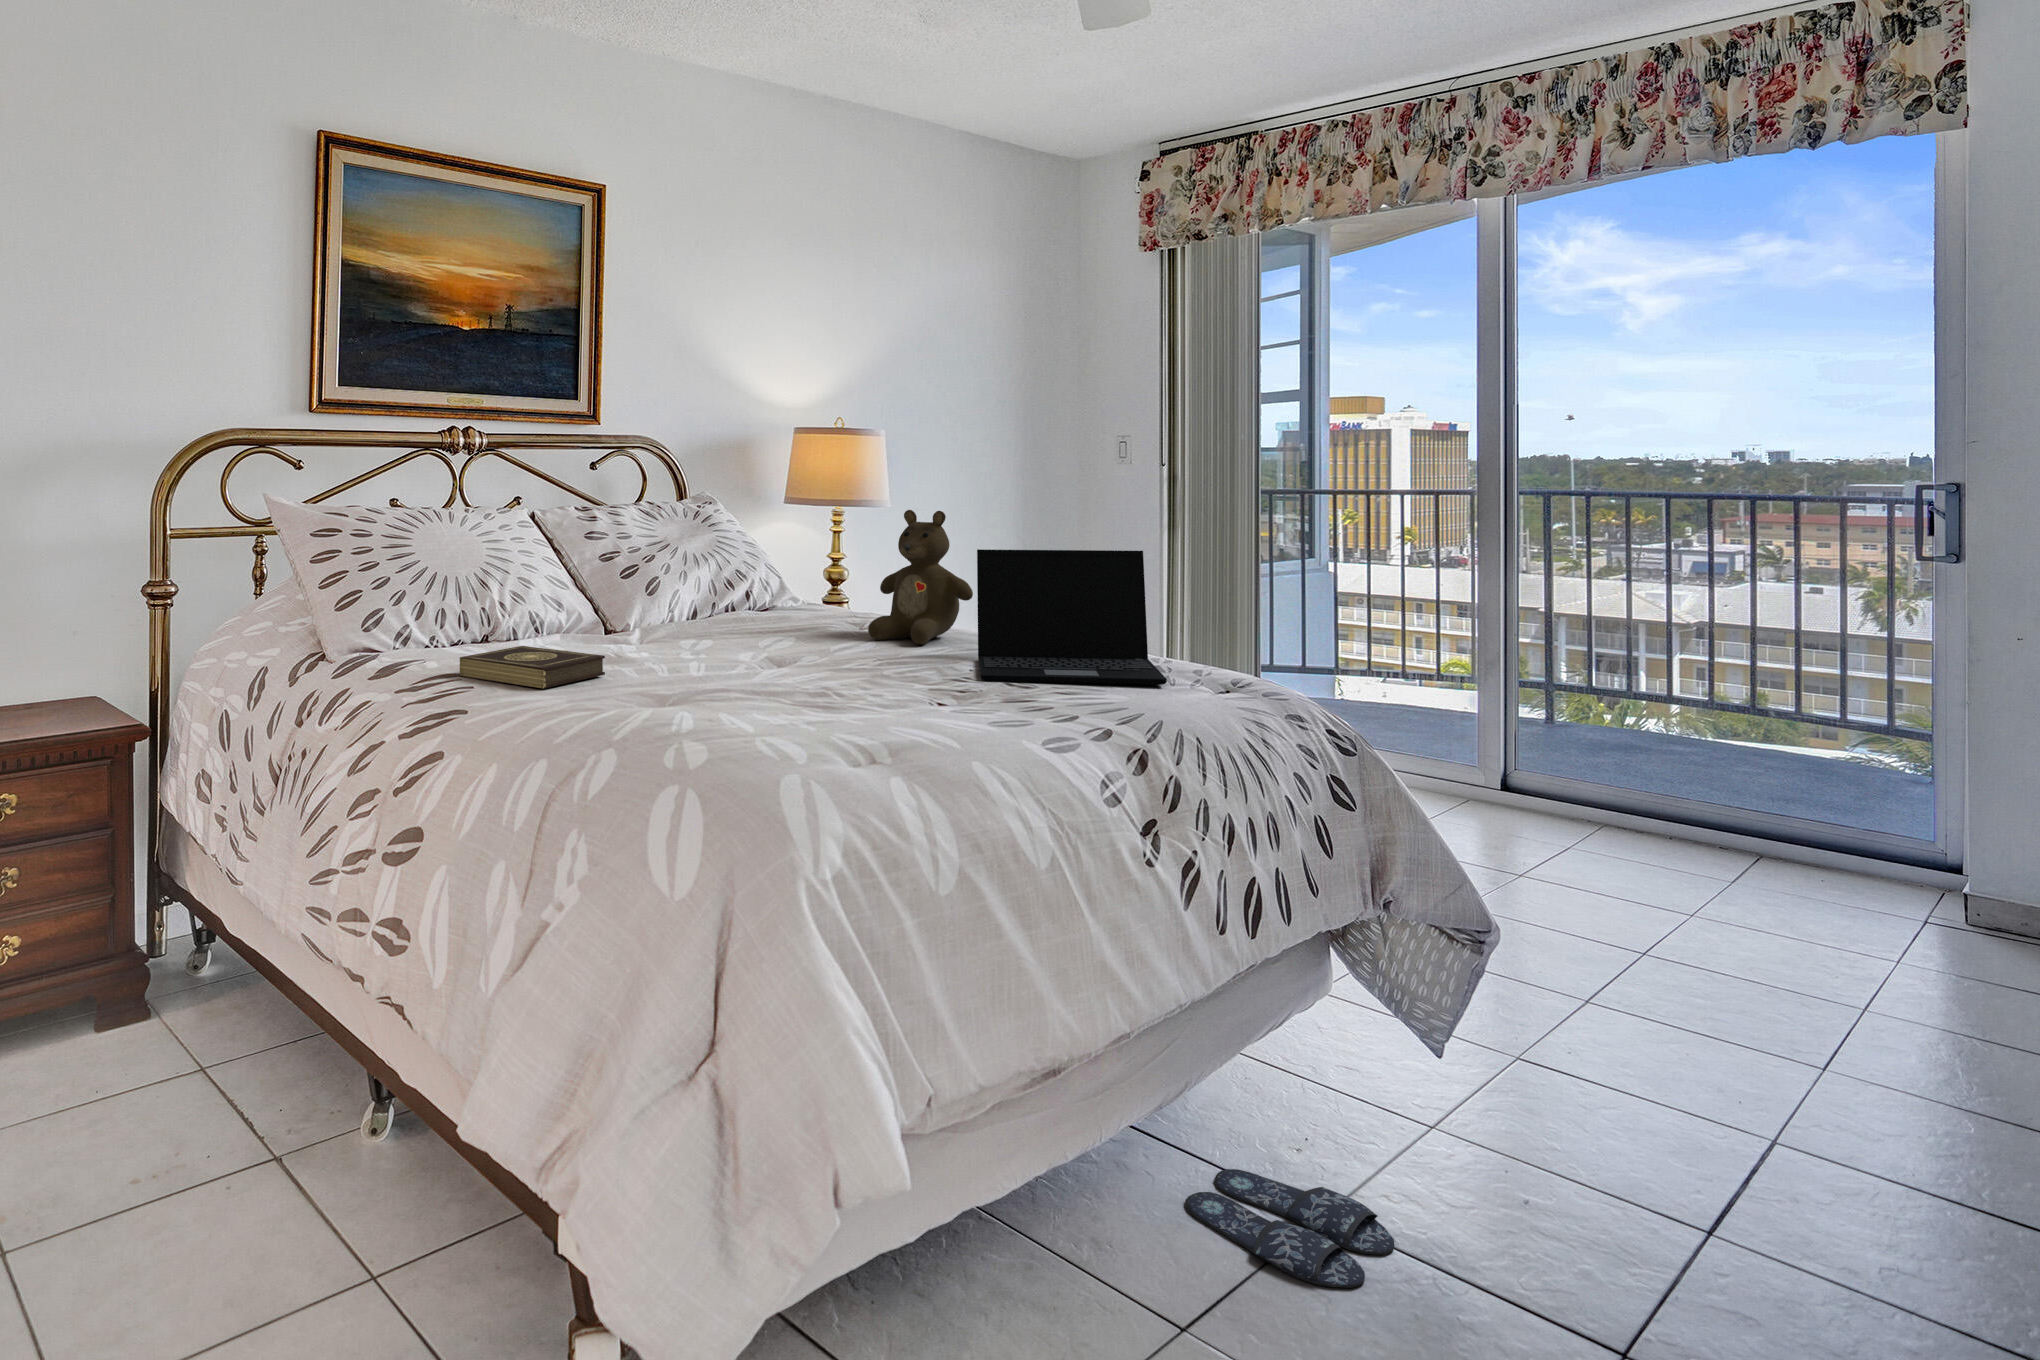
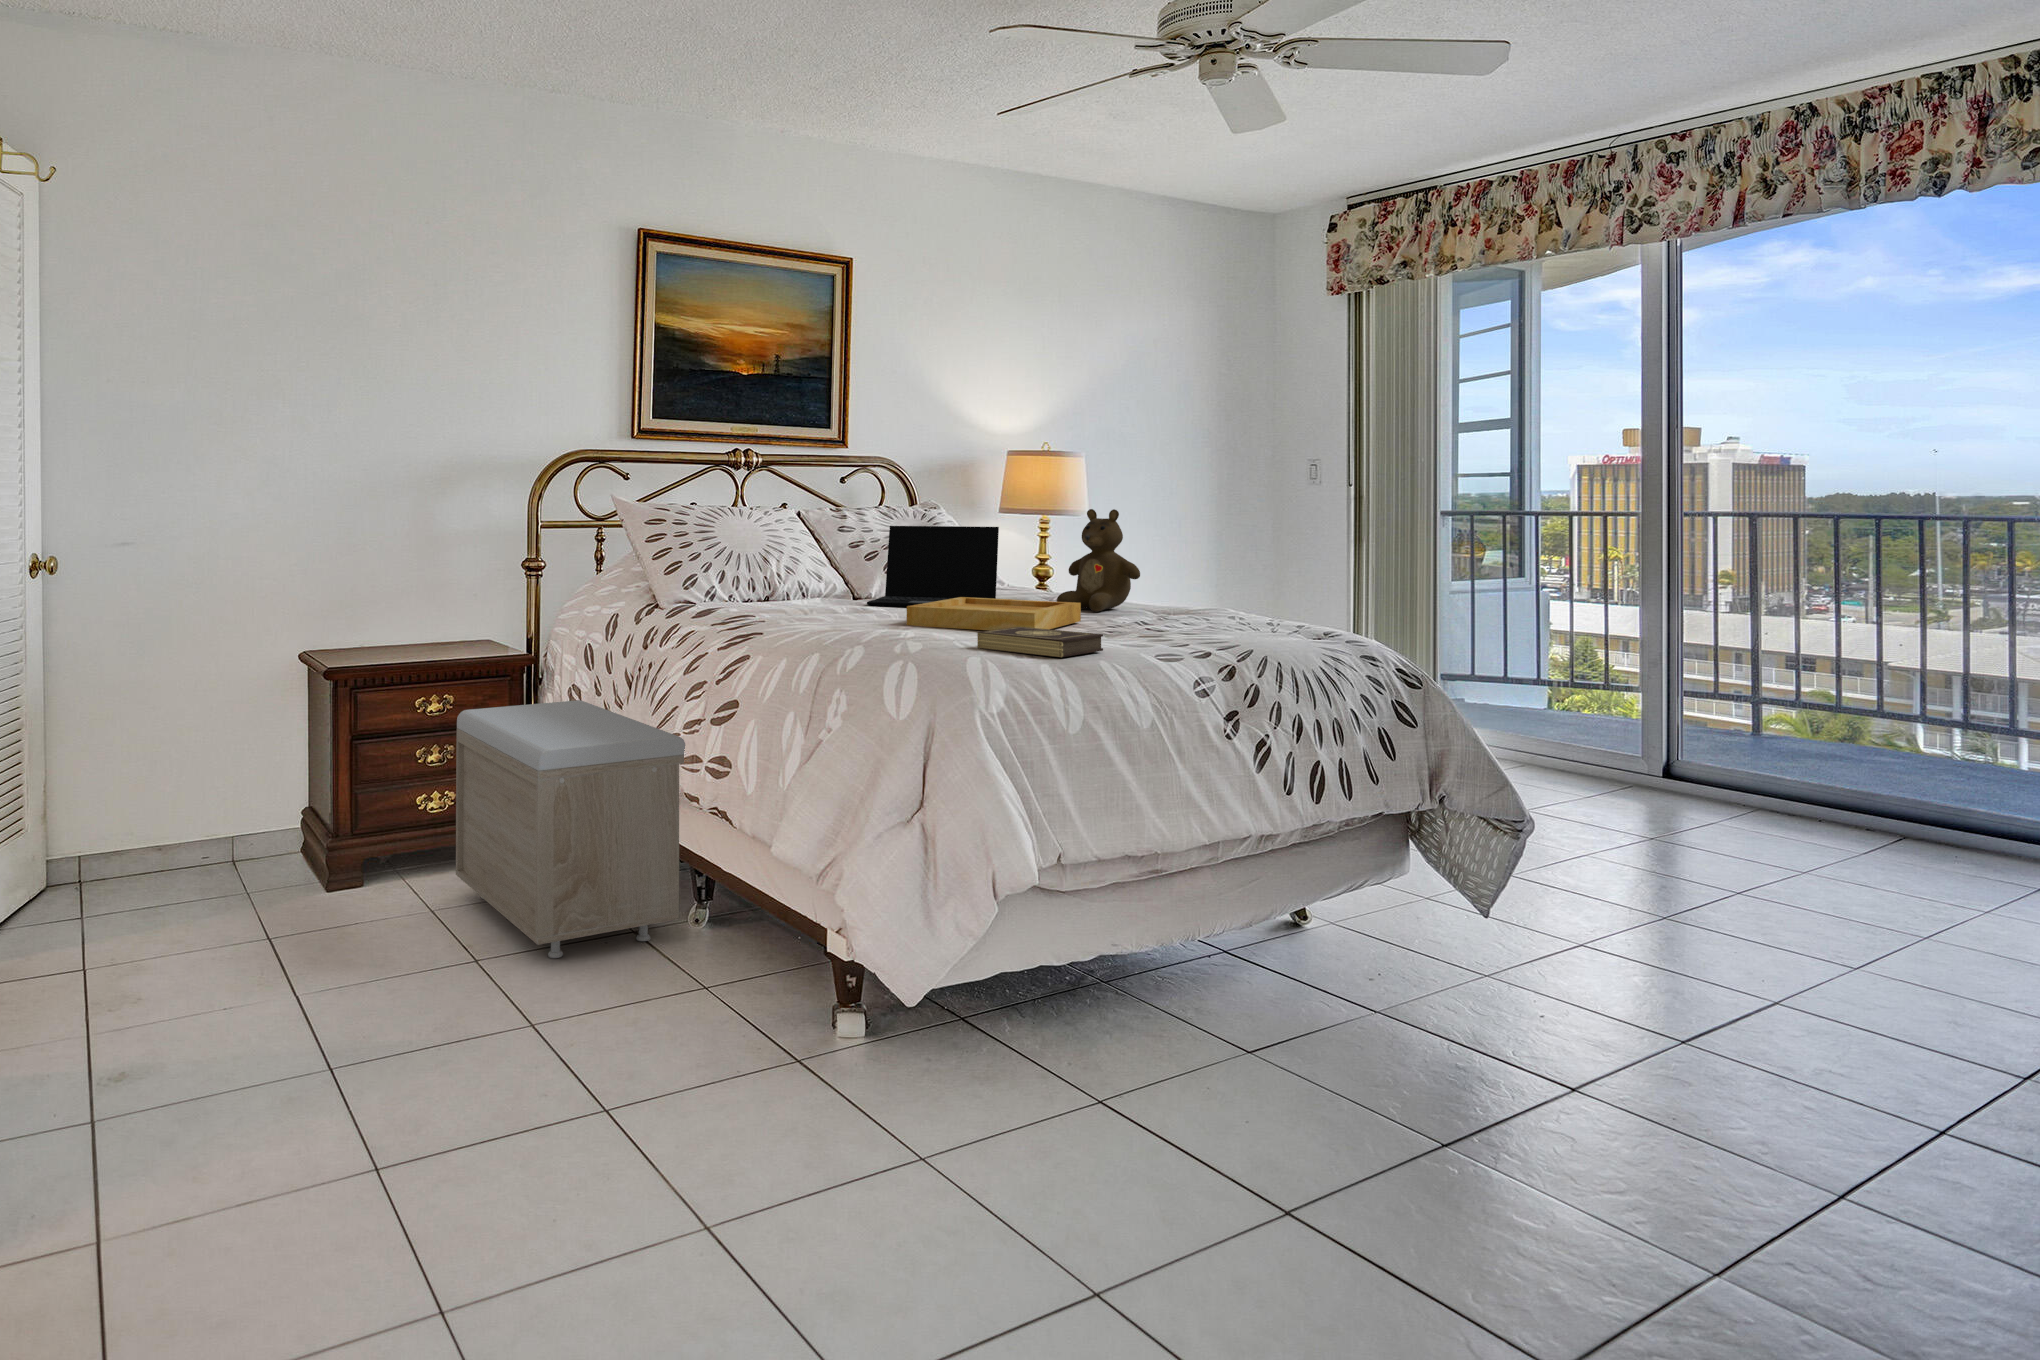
laptop: present [977,549,1167,685] -> present [867,526,999,607]
tray: none [679,634,910,700] -> present [907,597,1081,631]
book: present [460,646,605,689] -> present [977,627,1103,657]
storage bench: none [9,796,353,1243] -> present [456,700,685,958]
slippers: present [1185,1169,1394,1288] -> none [1267,981,1419,1038]

